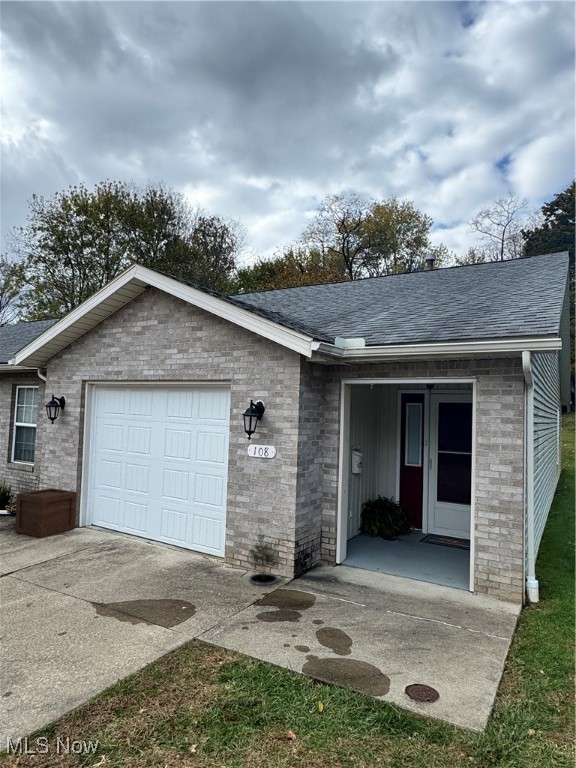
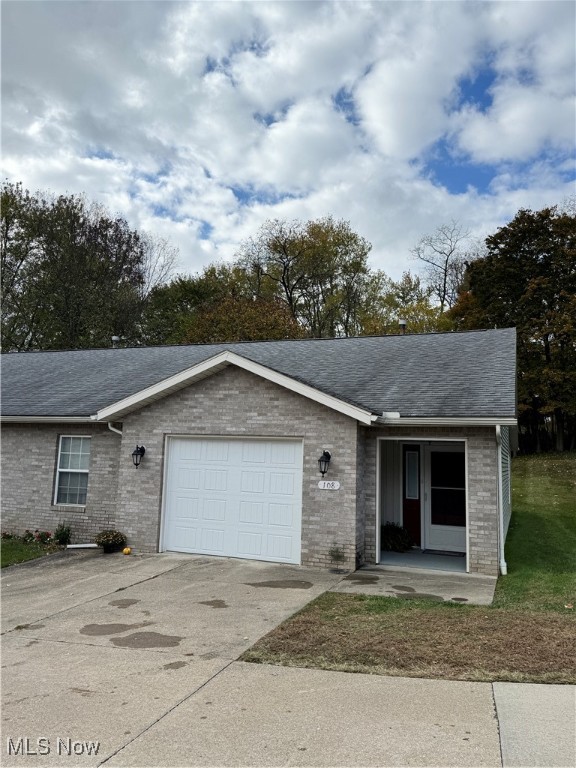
wooden crate: present [15,488,77,538] -> none [115,521,160,558]

